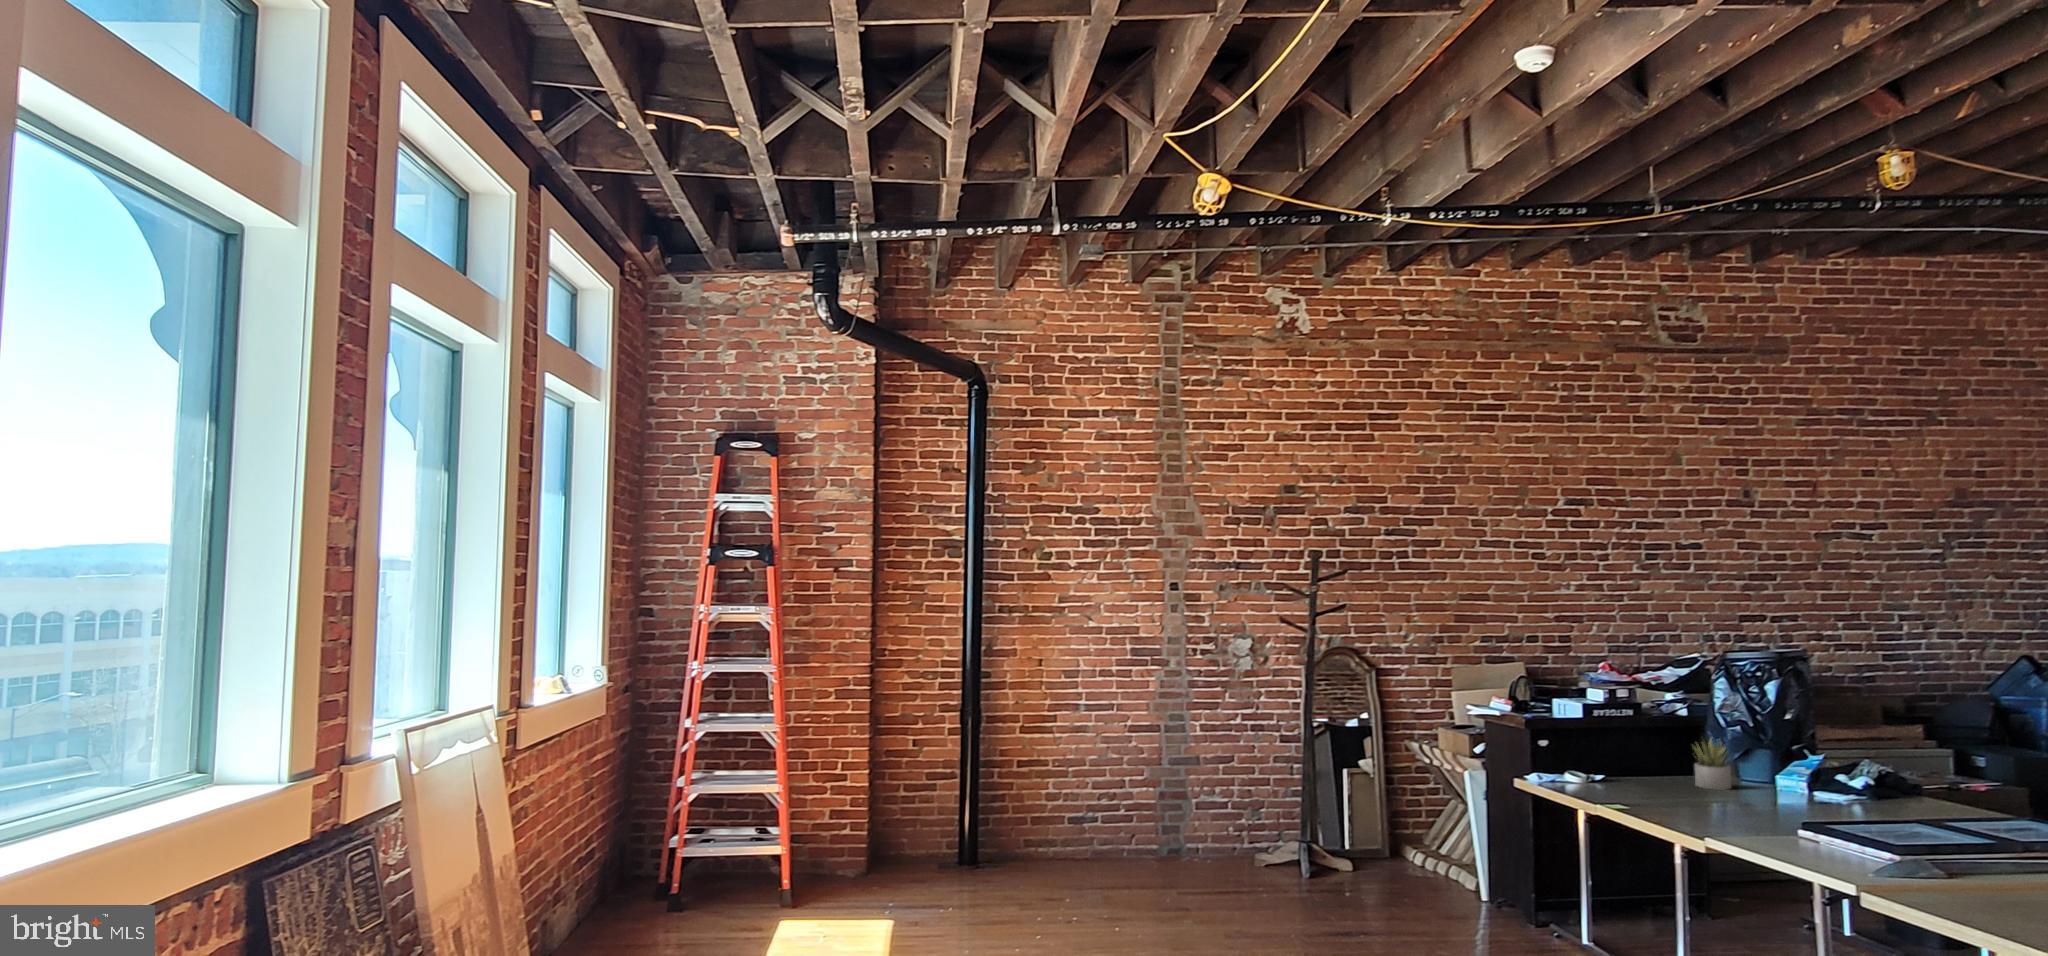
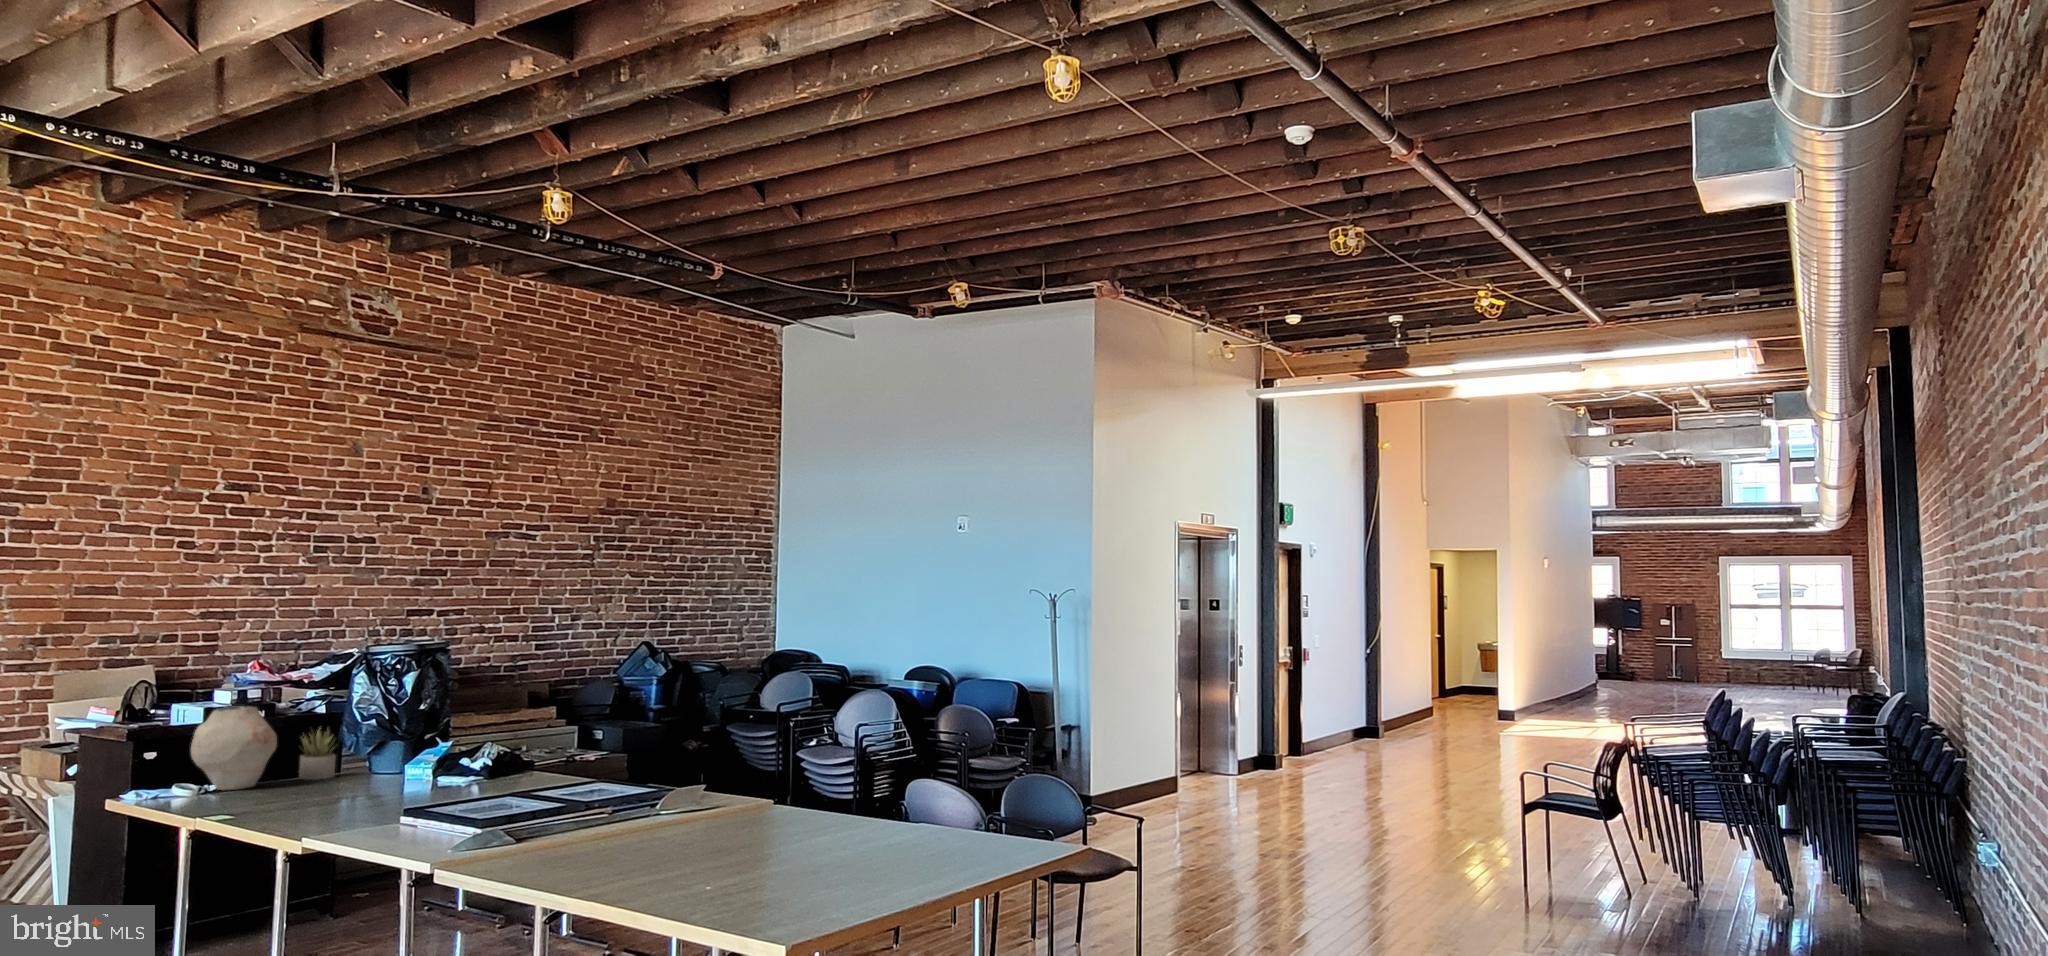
vase: none [1597,712,1677,793] -> present [191,706,277,790]

